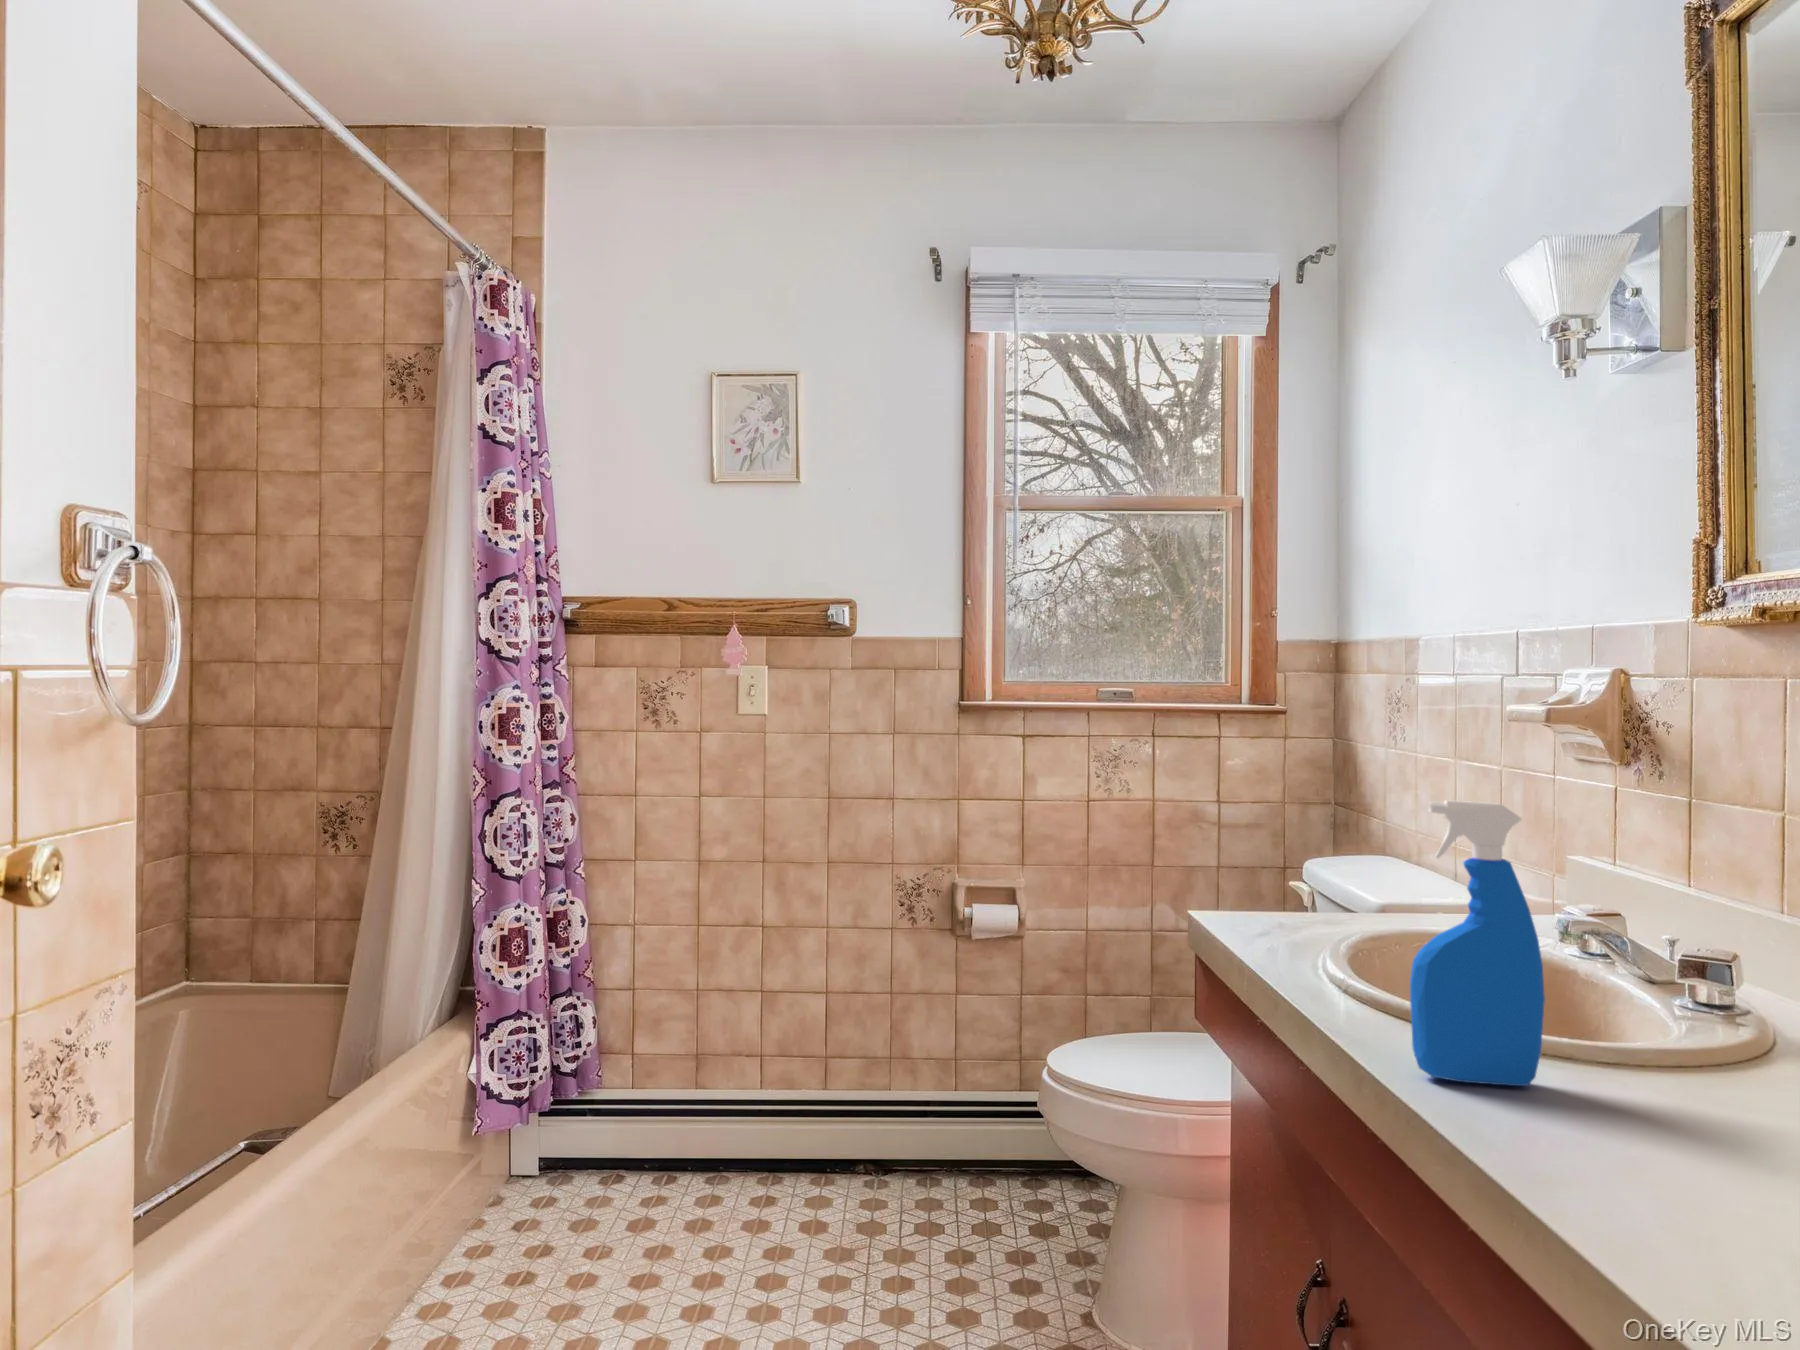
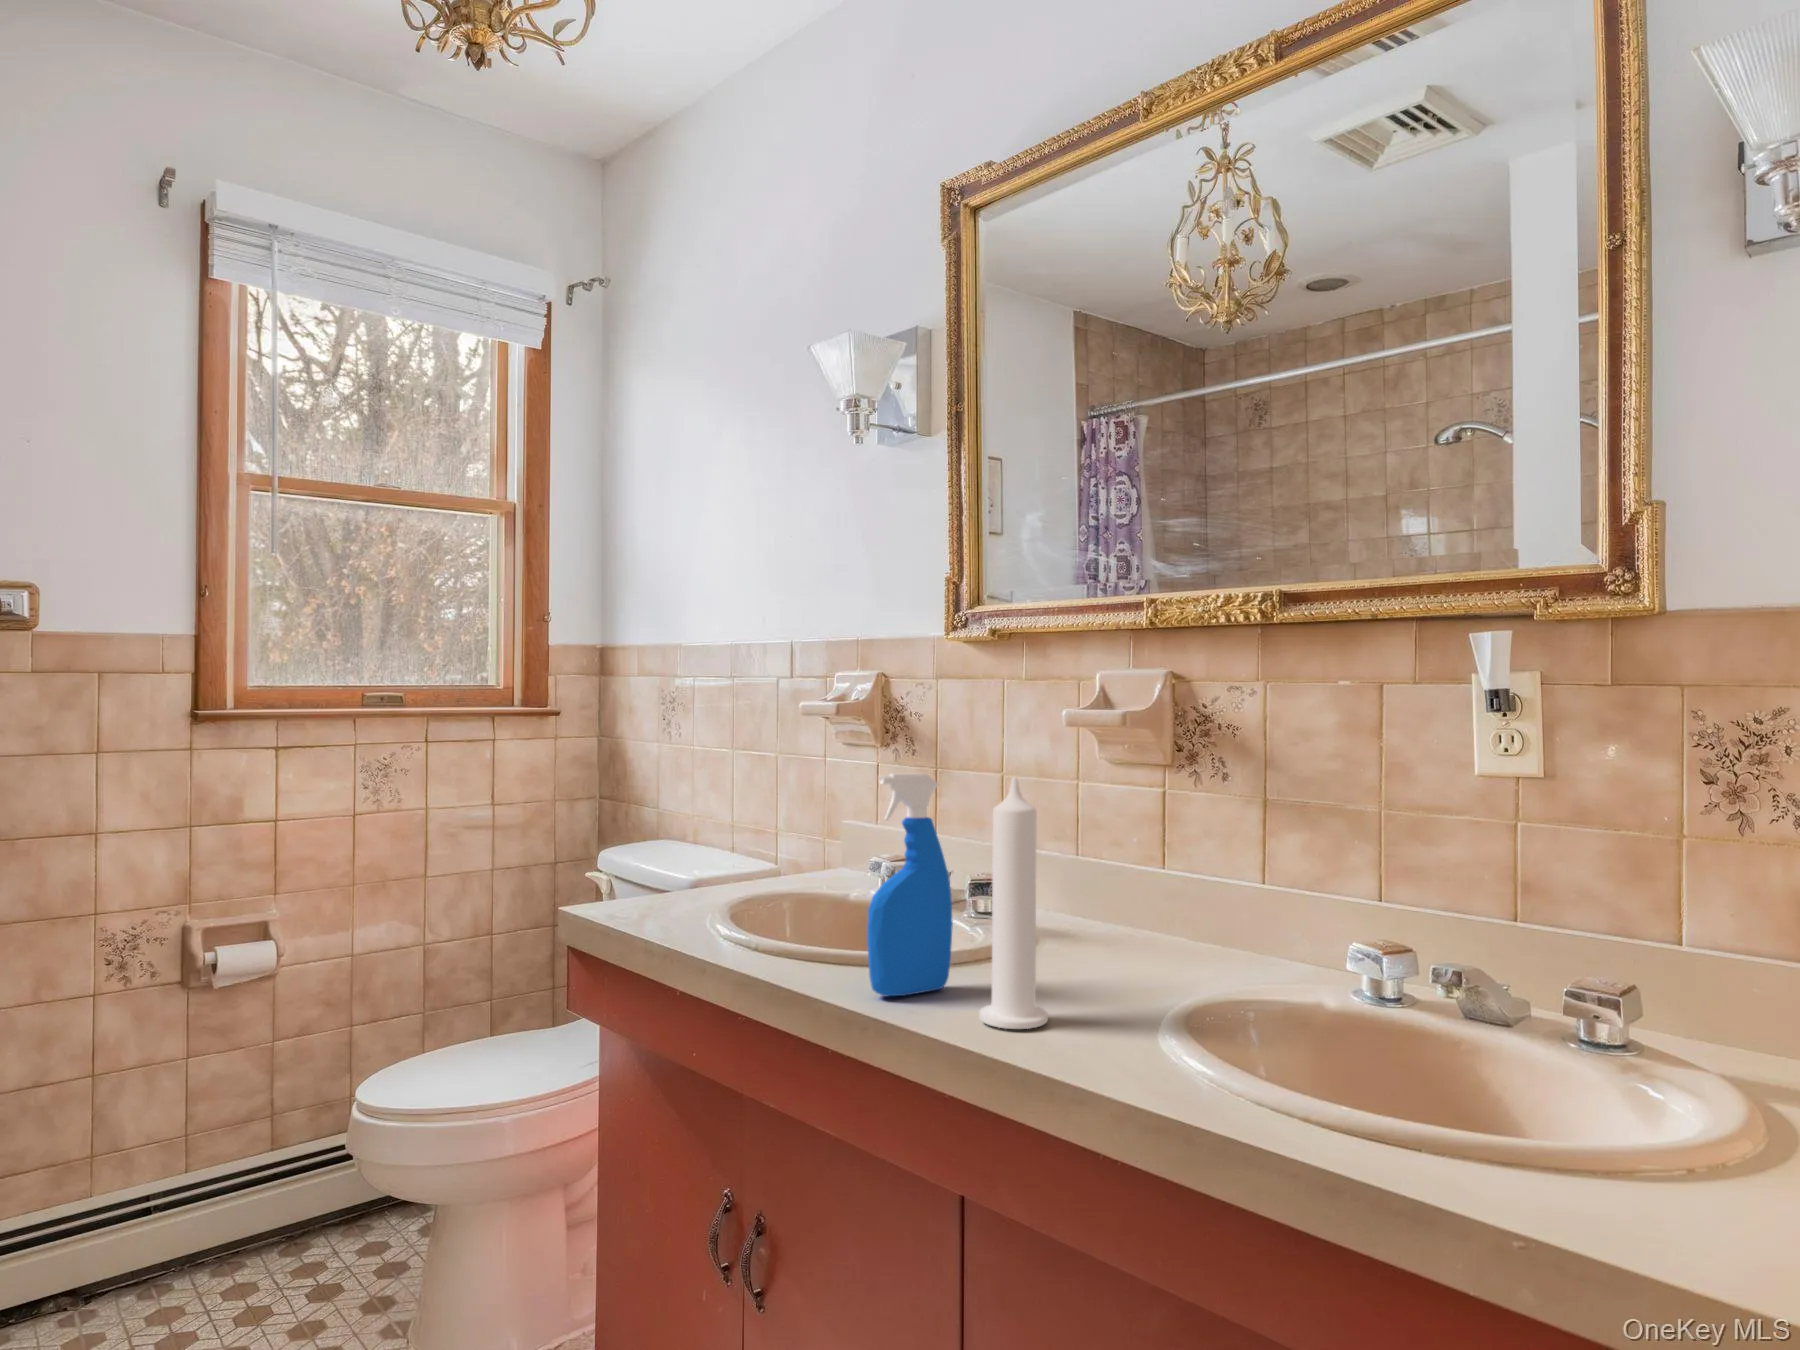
candle: none [1531,817,1641,1168] -> present [979,777,1048,1029]

